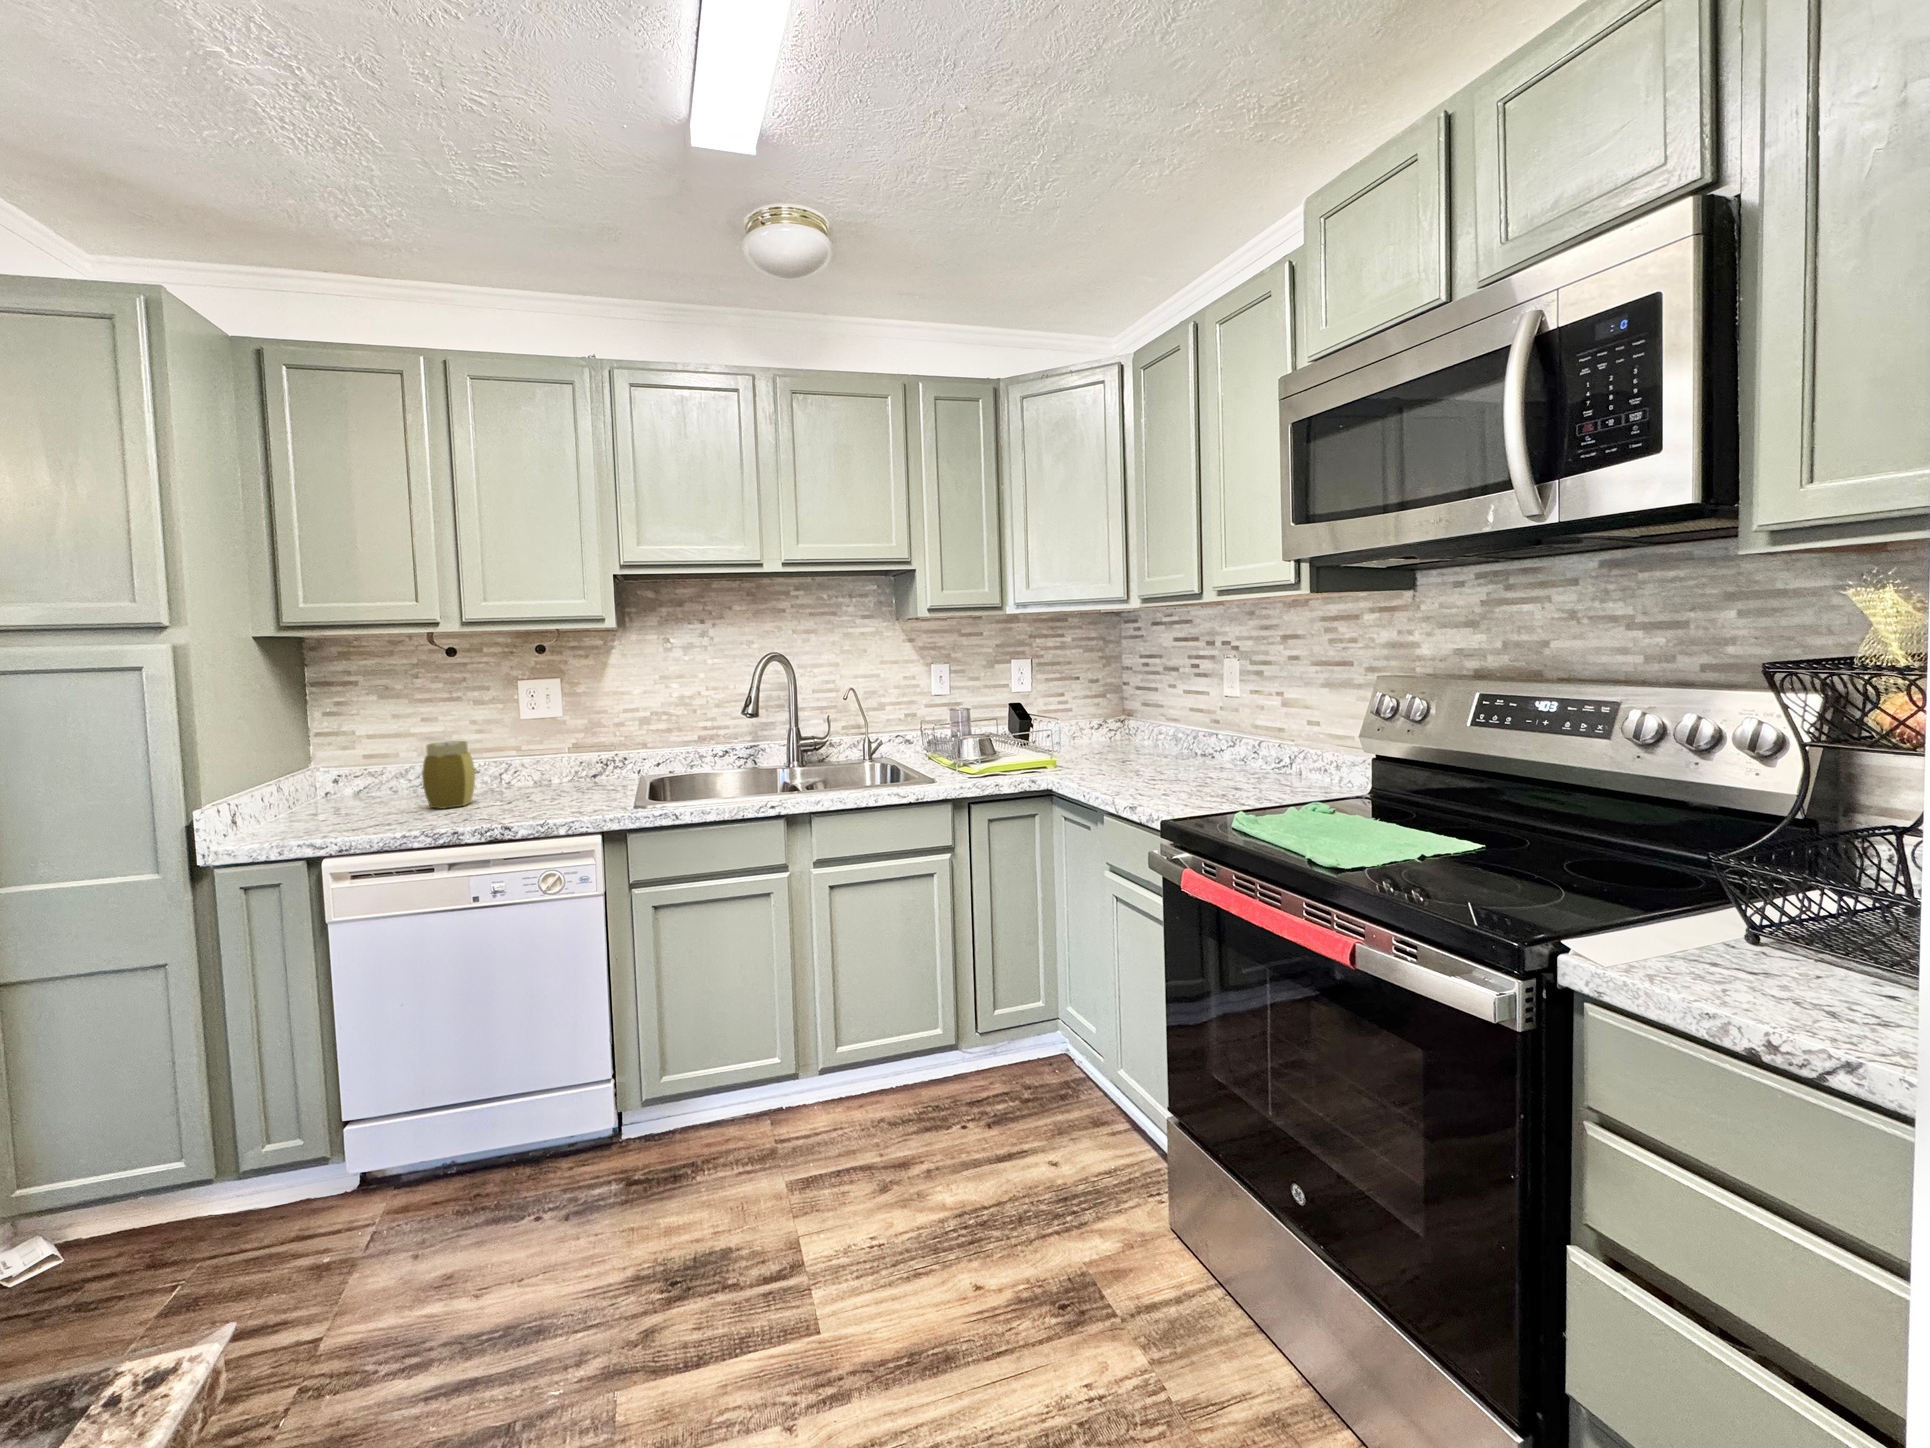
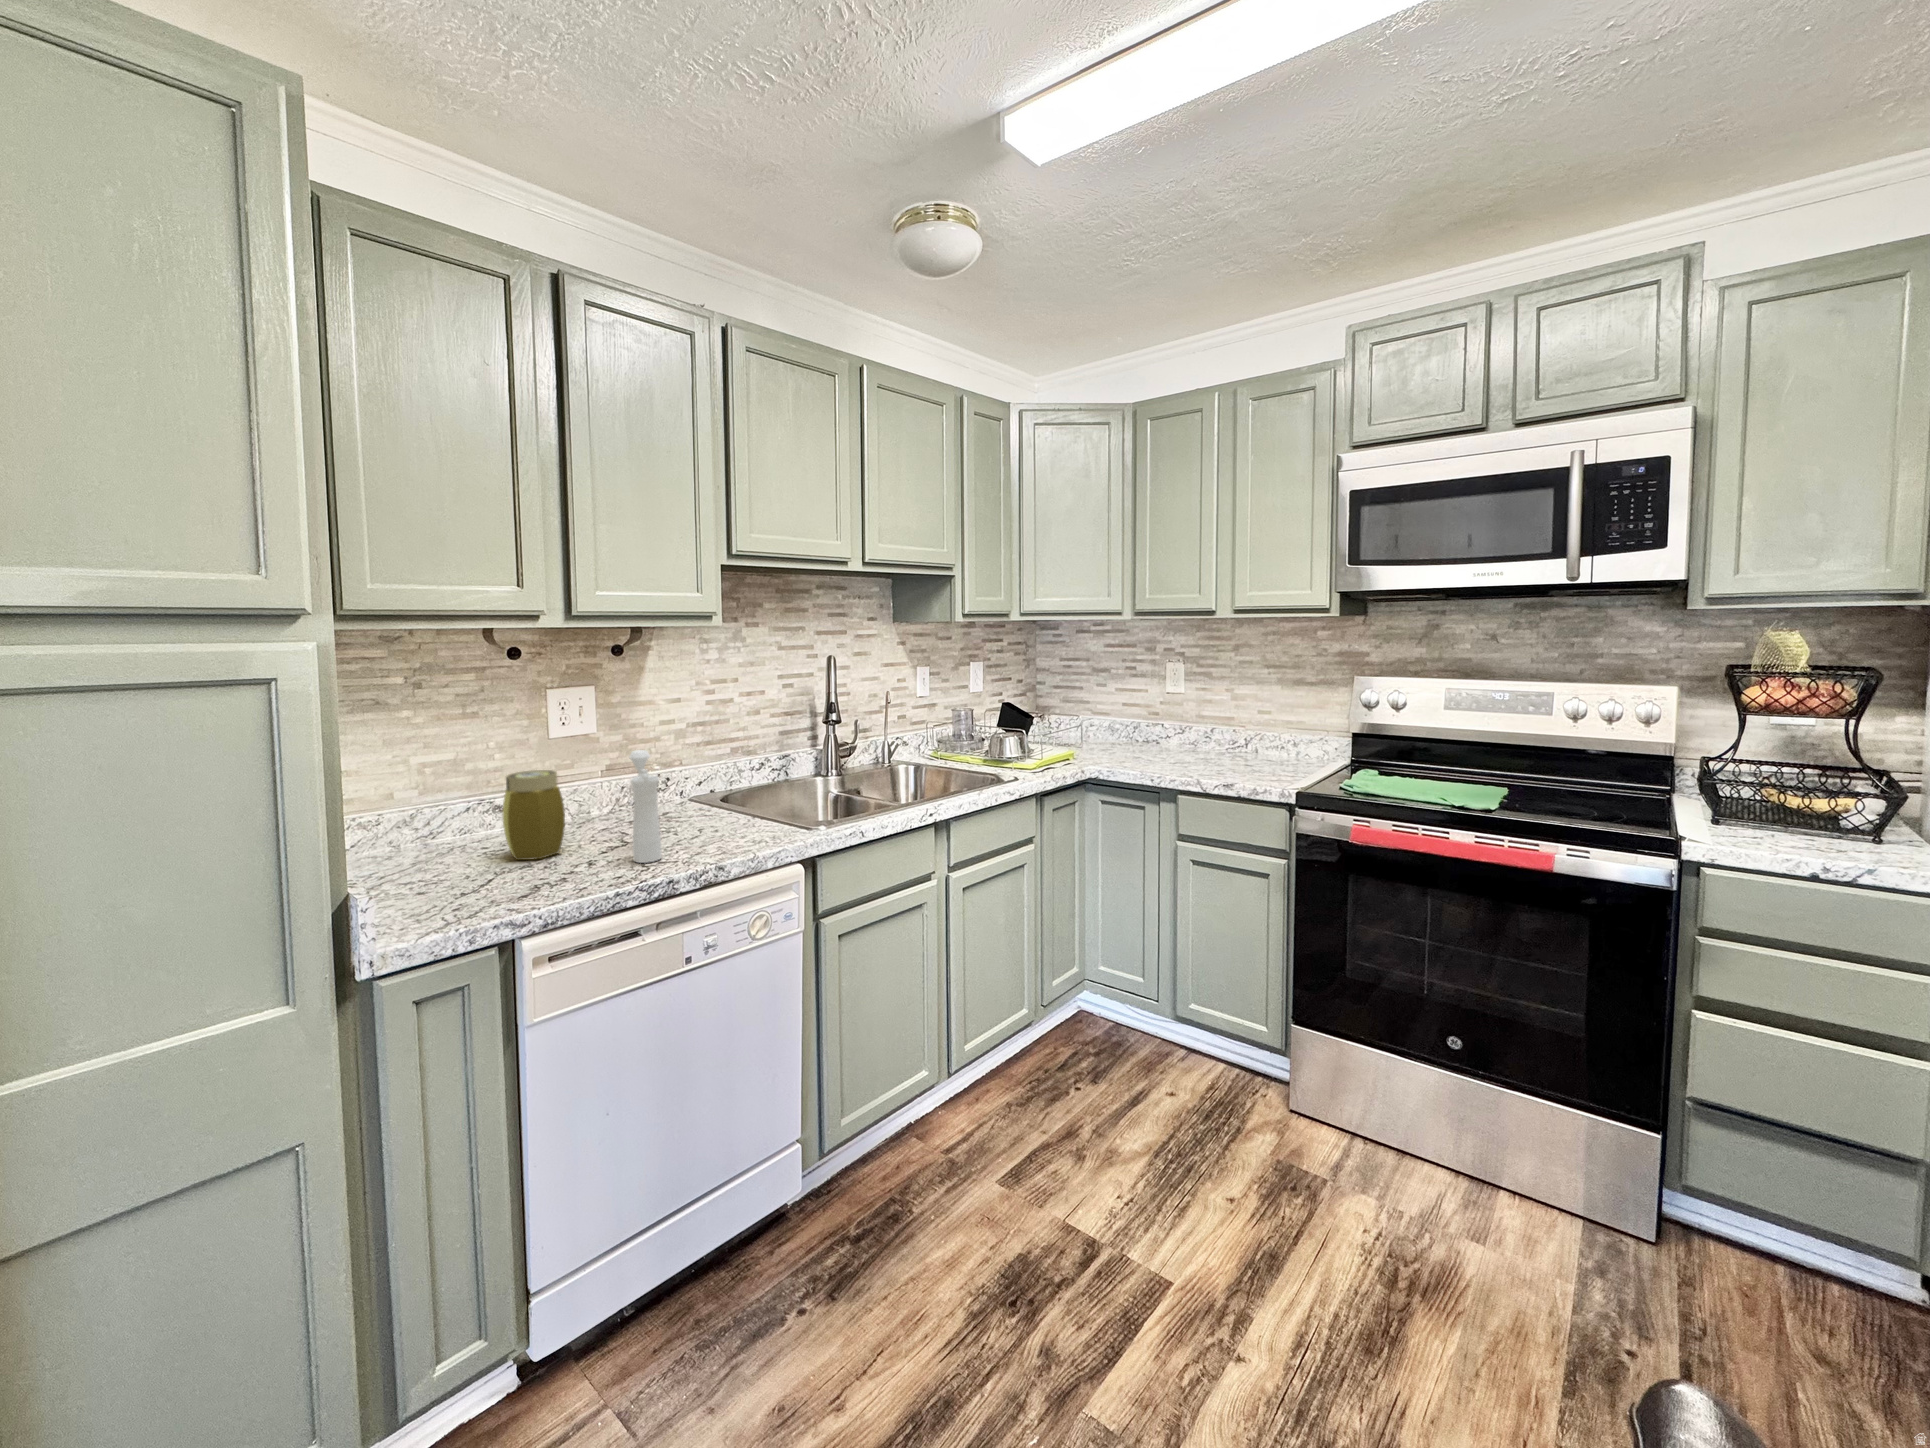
pepper mill: none [474,729,522,819] -> present [629,750,662,863]

